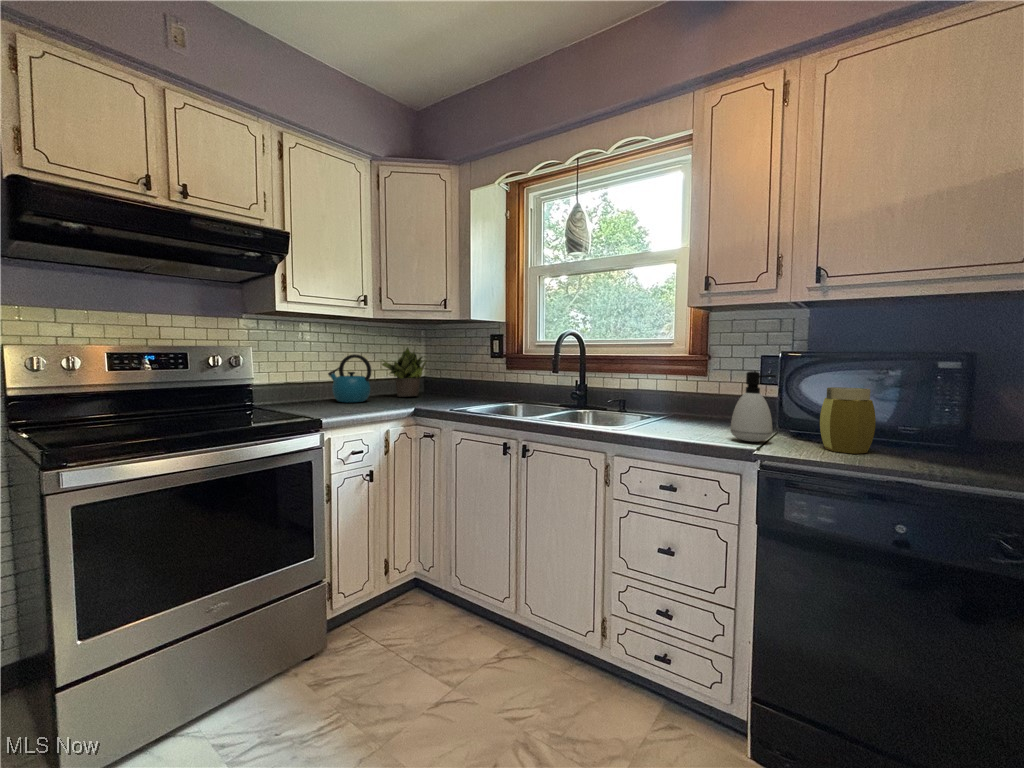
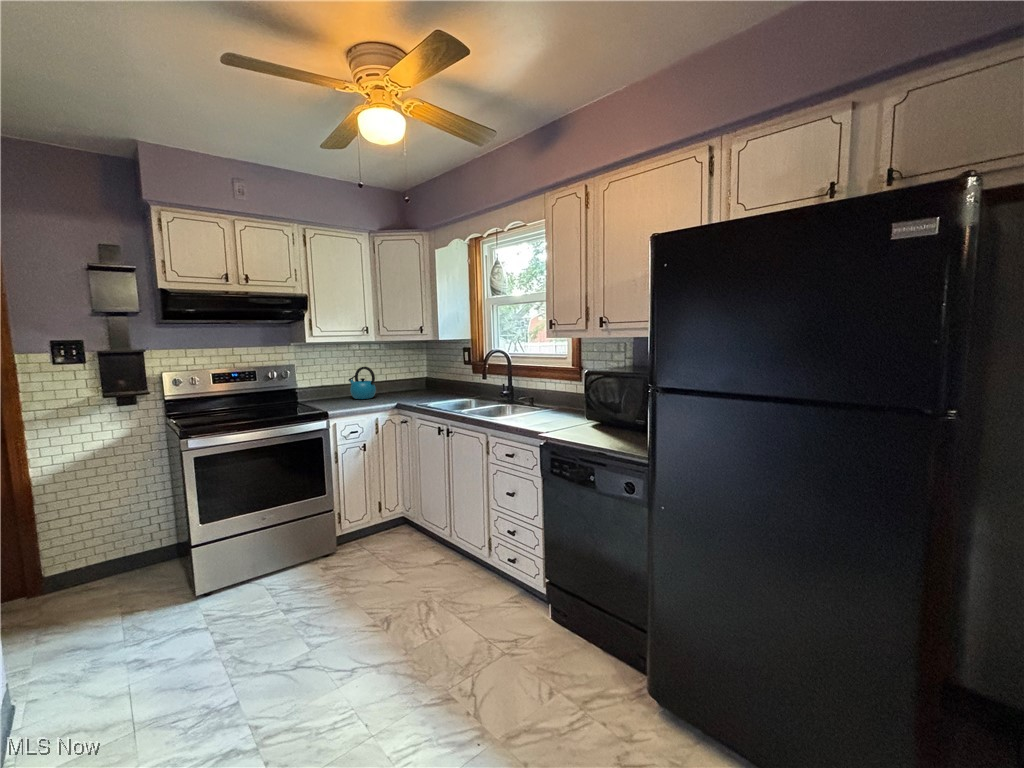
potted plant: present [380,347,426,397] -> none [384,358,421,393]
soap dispenser: present [731,371,776,442] -> none [547,384,571,428]
jar: present [820,387,876,454] -> none [589,394,616,436]

